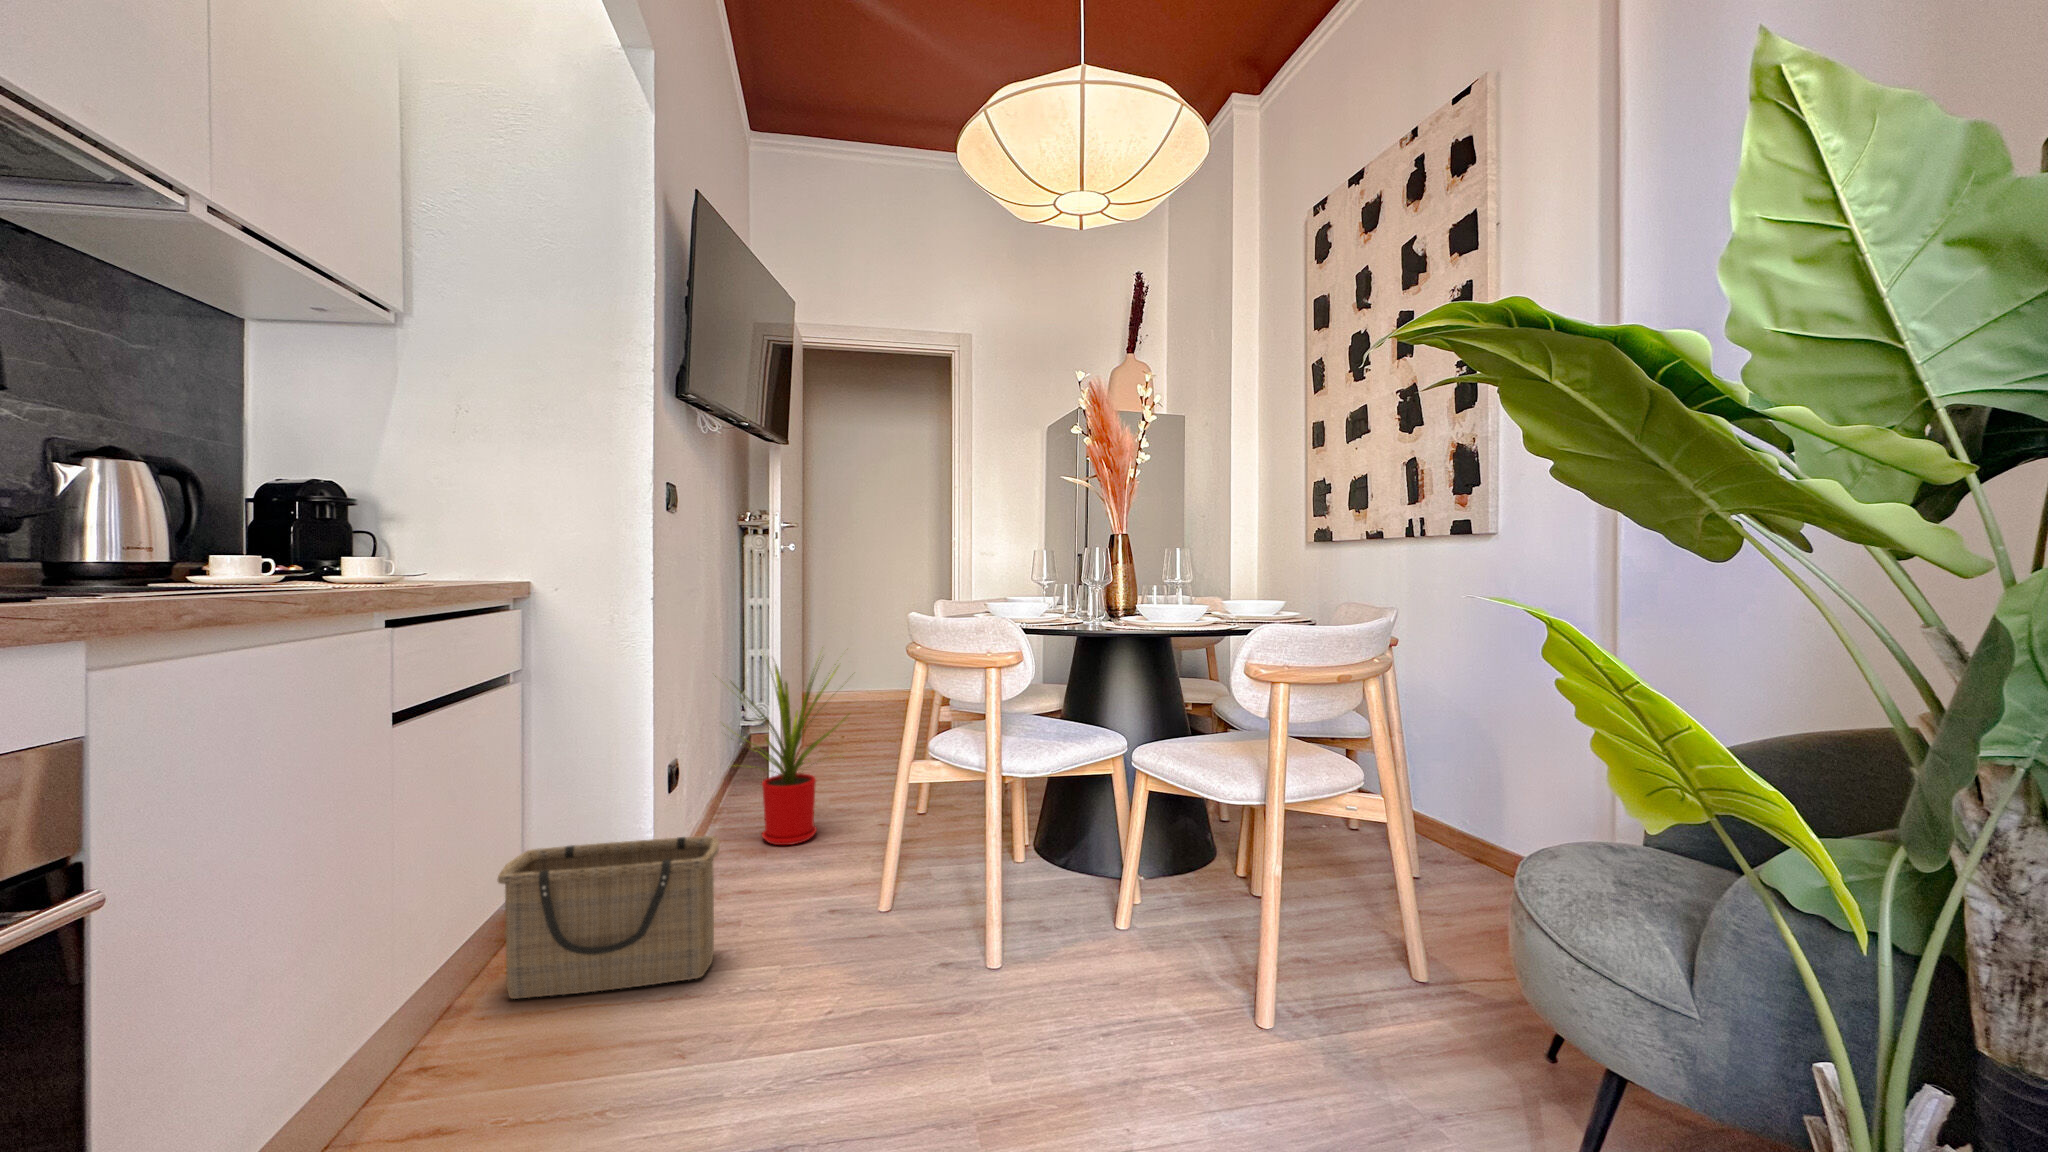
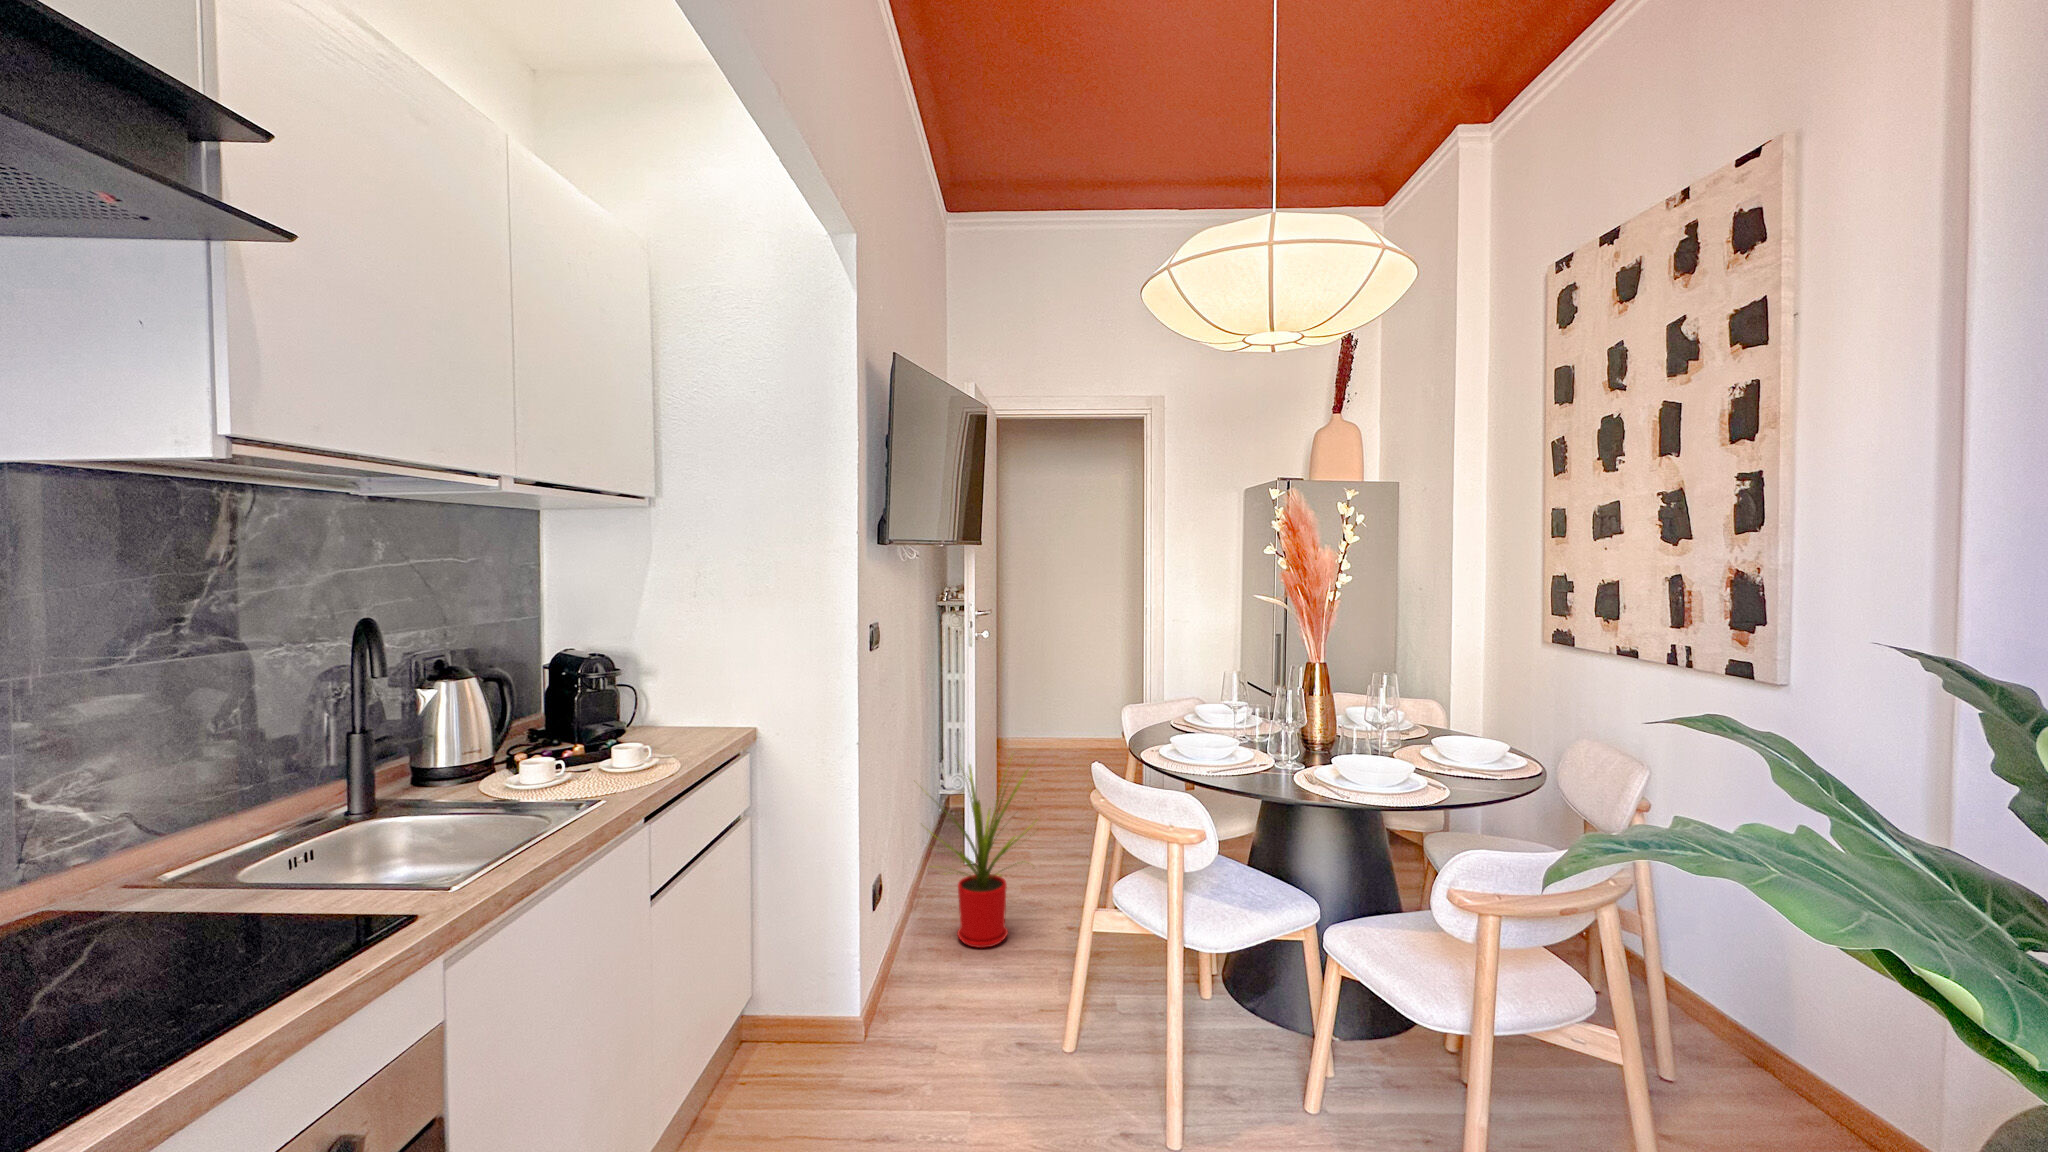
basket: present [498,836,719,999] -> none [740,972,919,1113]

